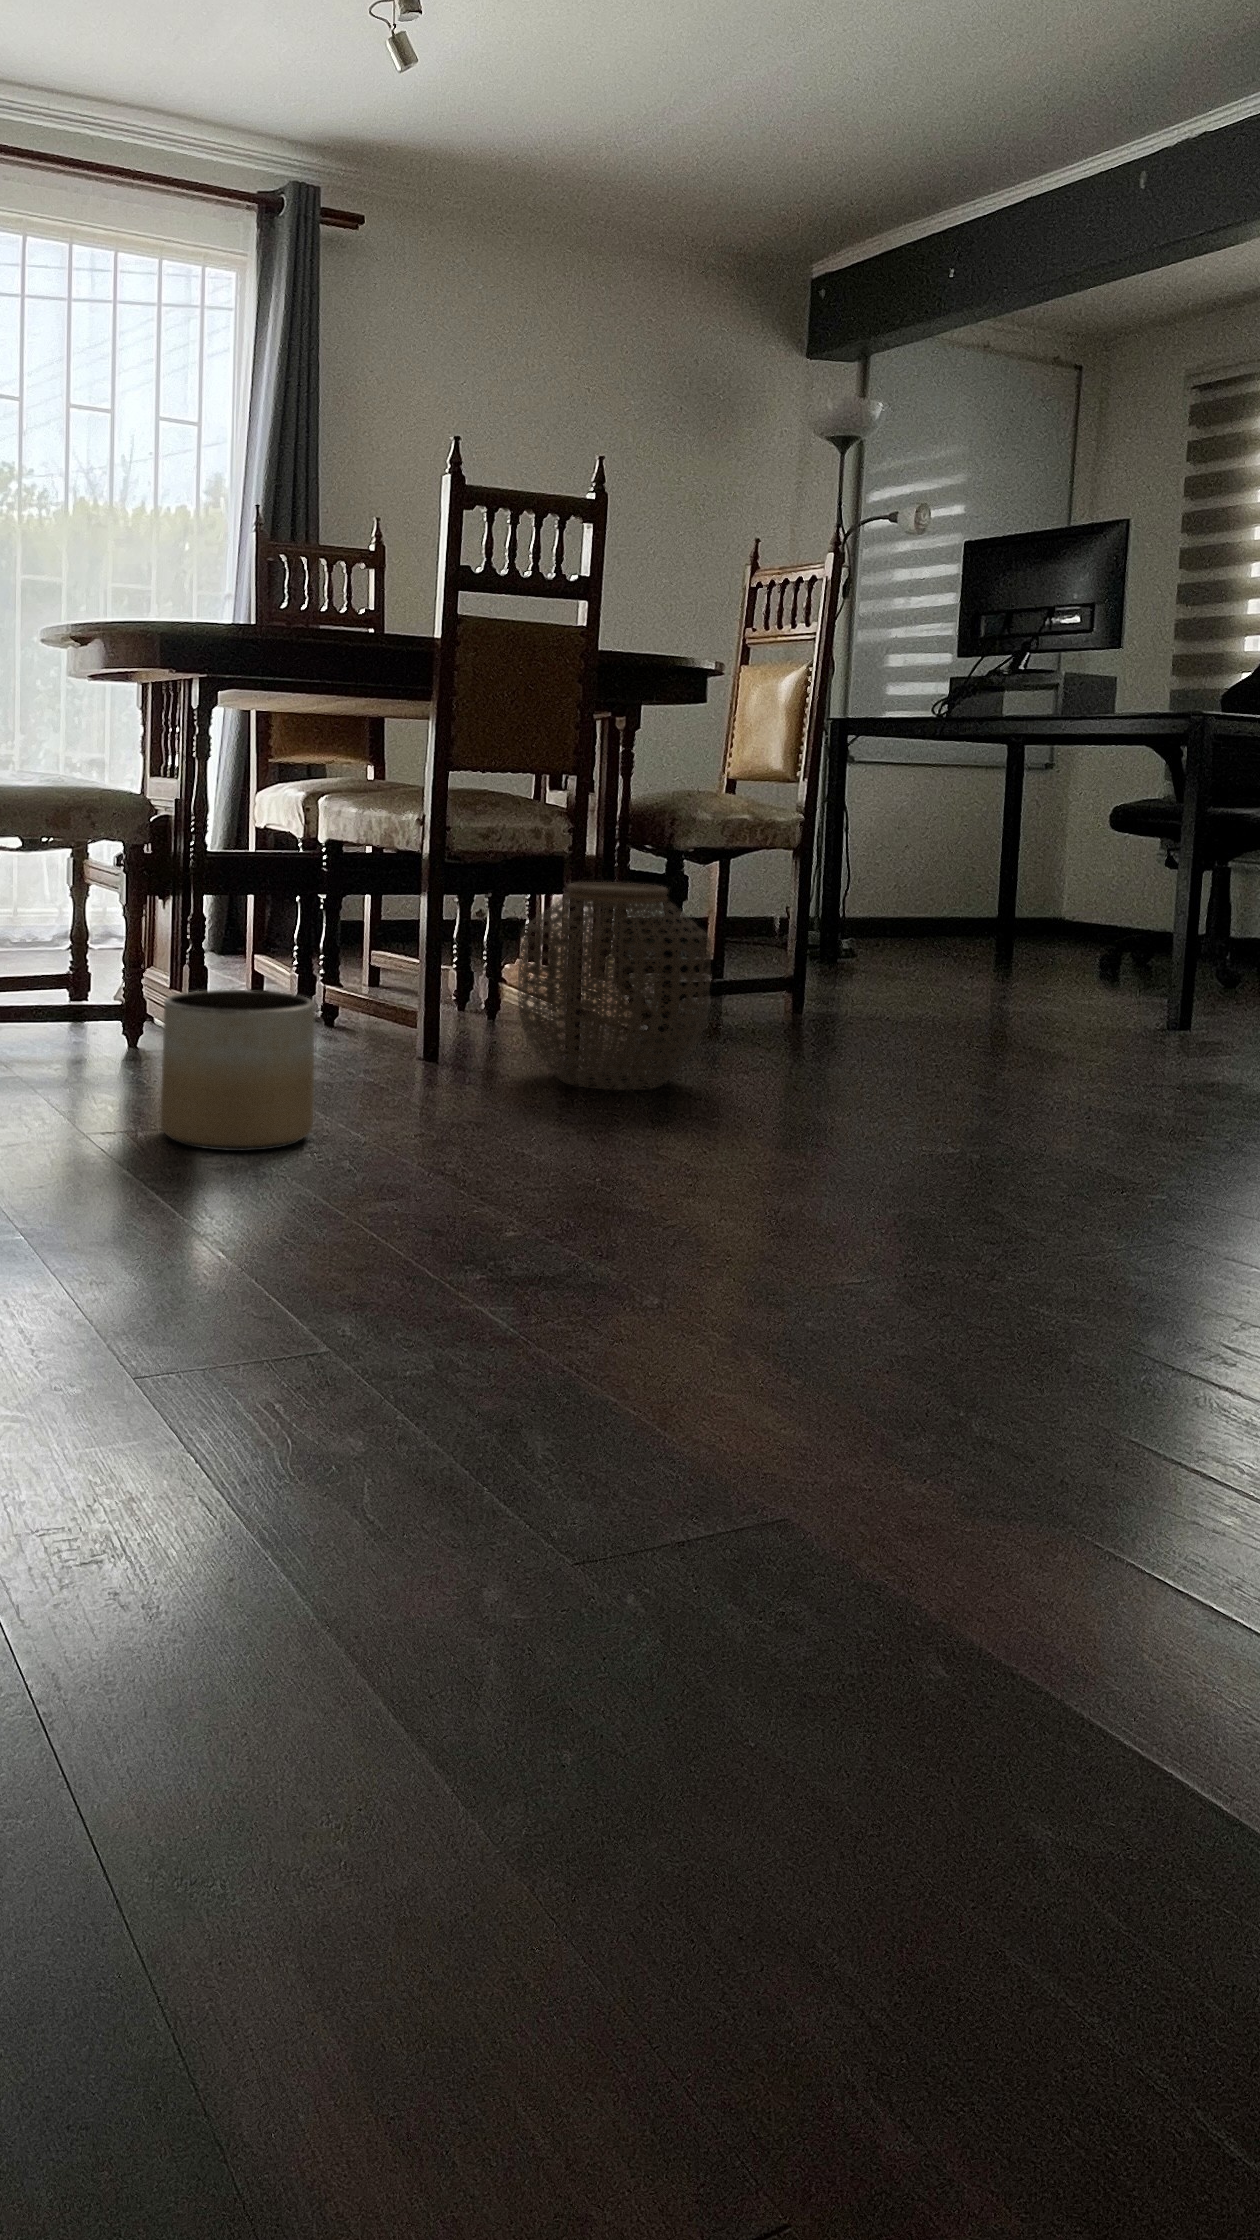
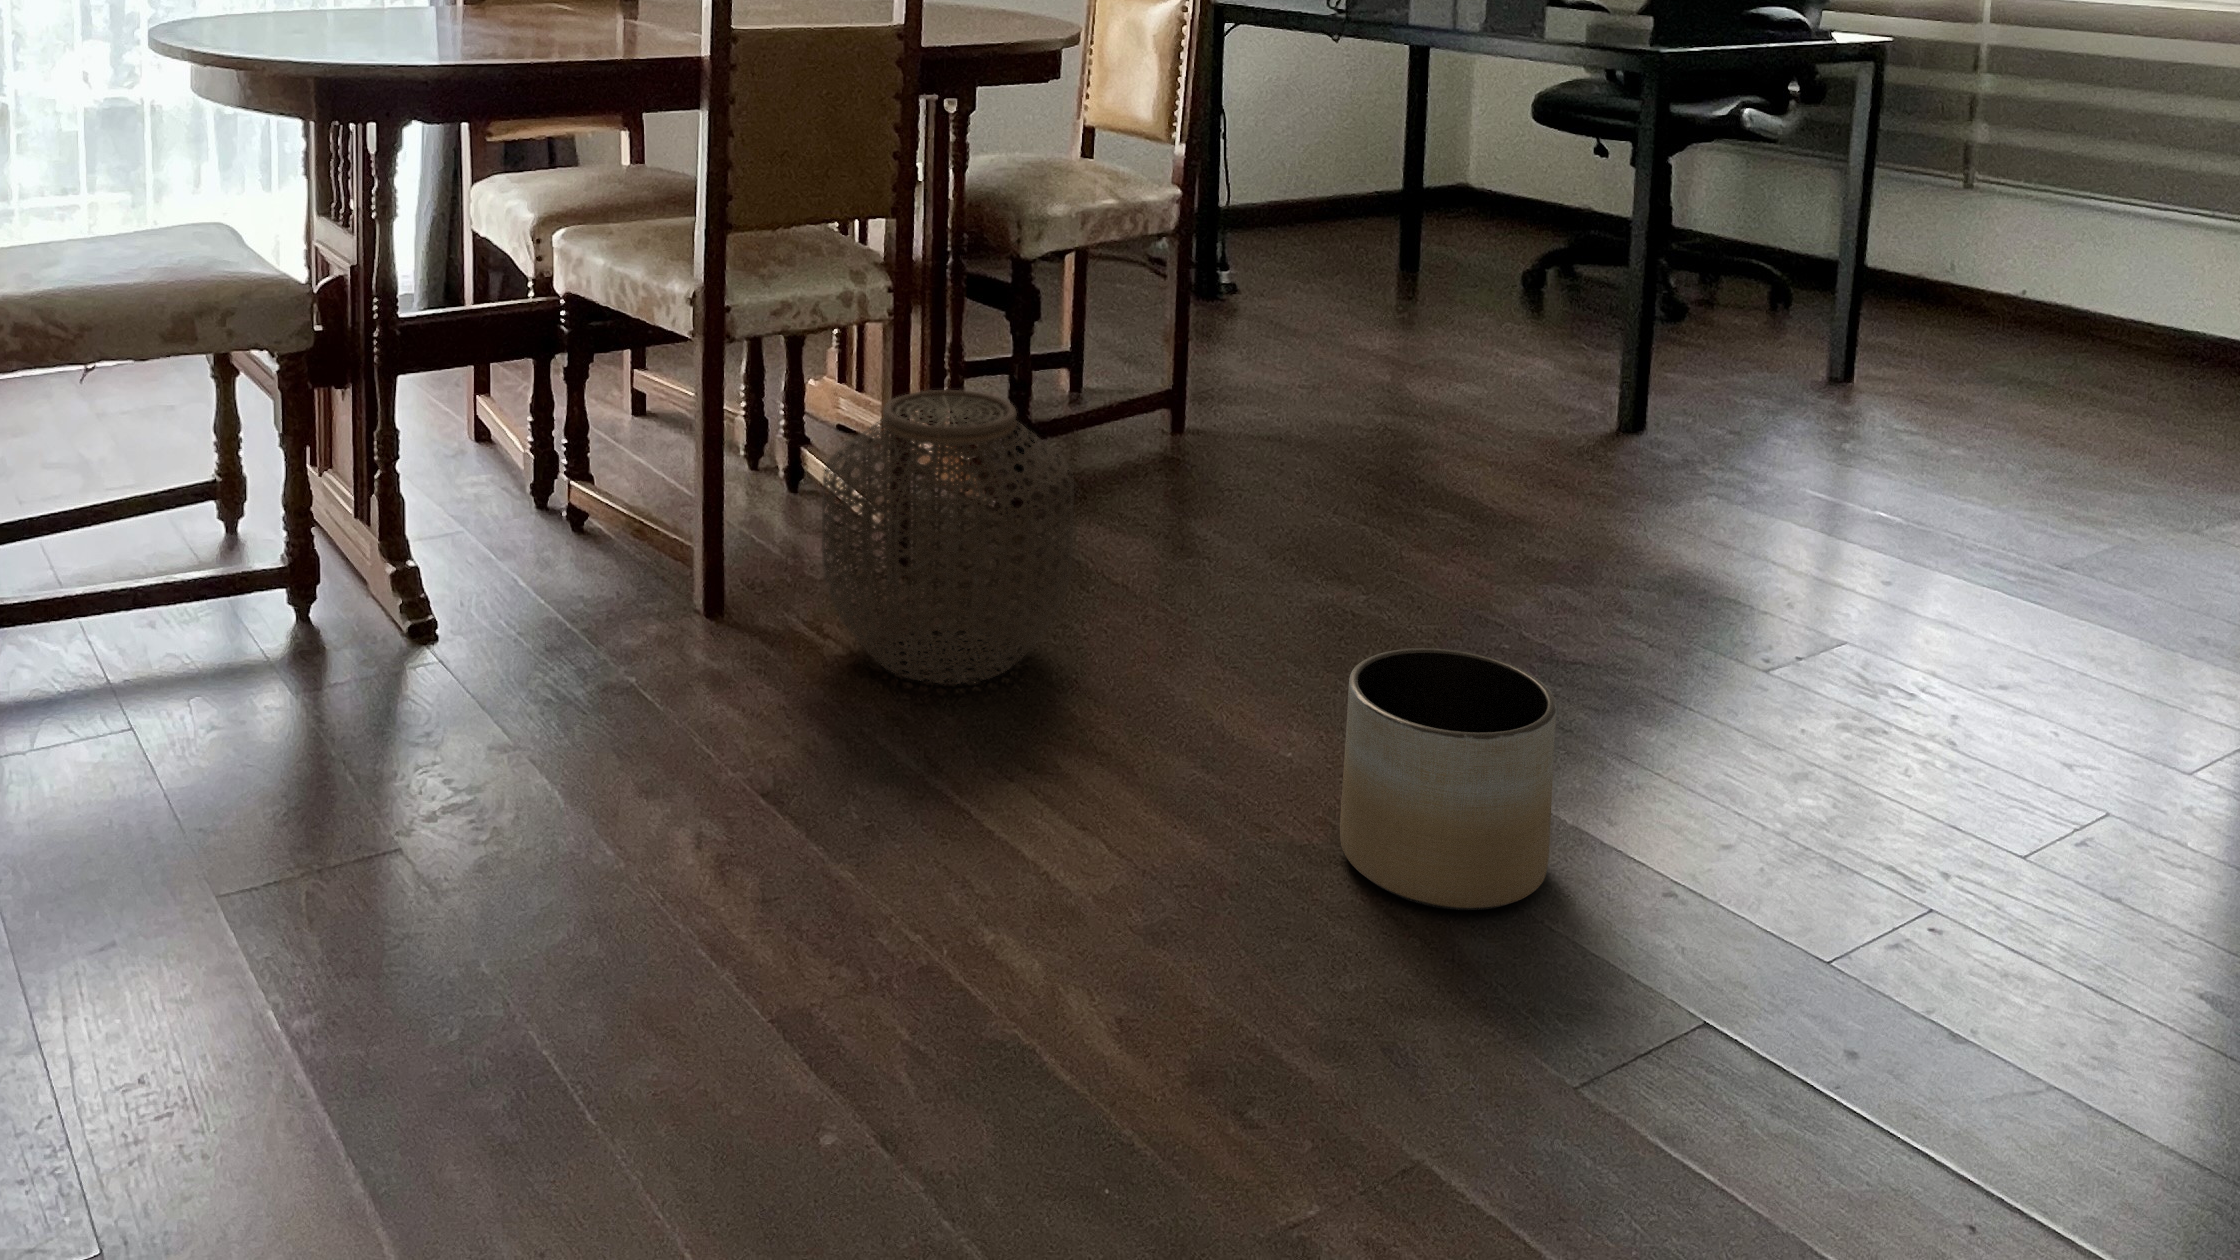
planter: present [161,990,315,1151] -> present [1340,648,1557,910]

